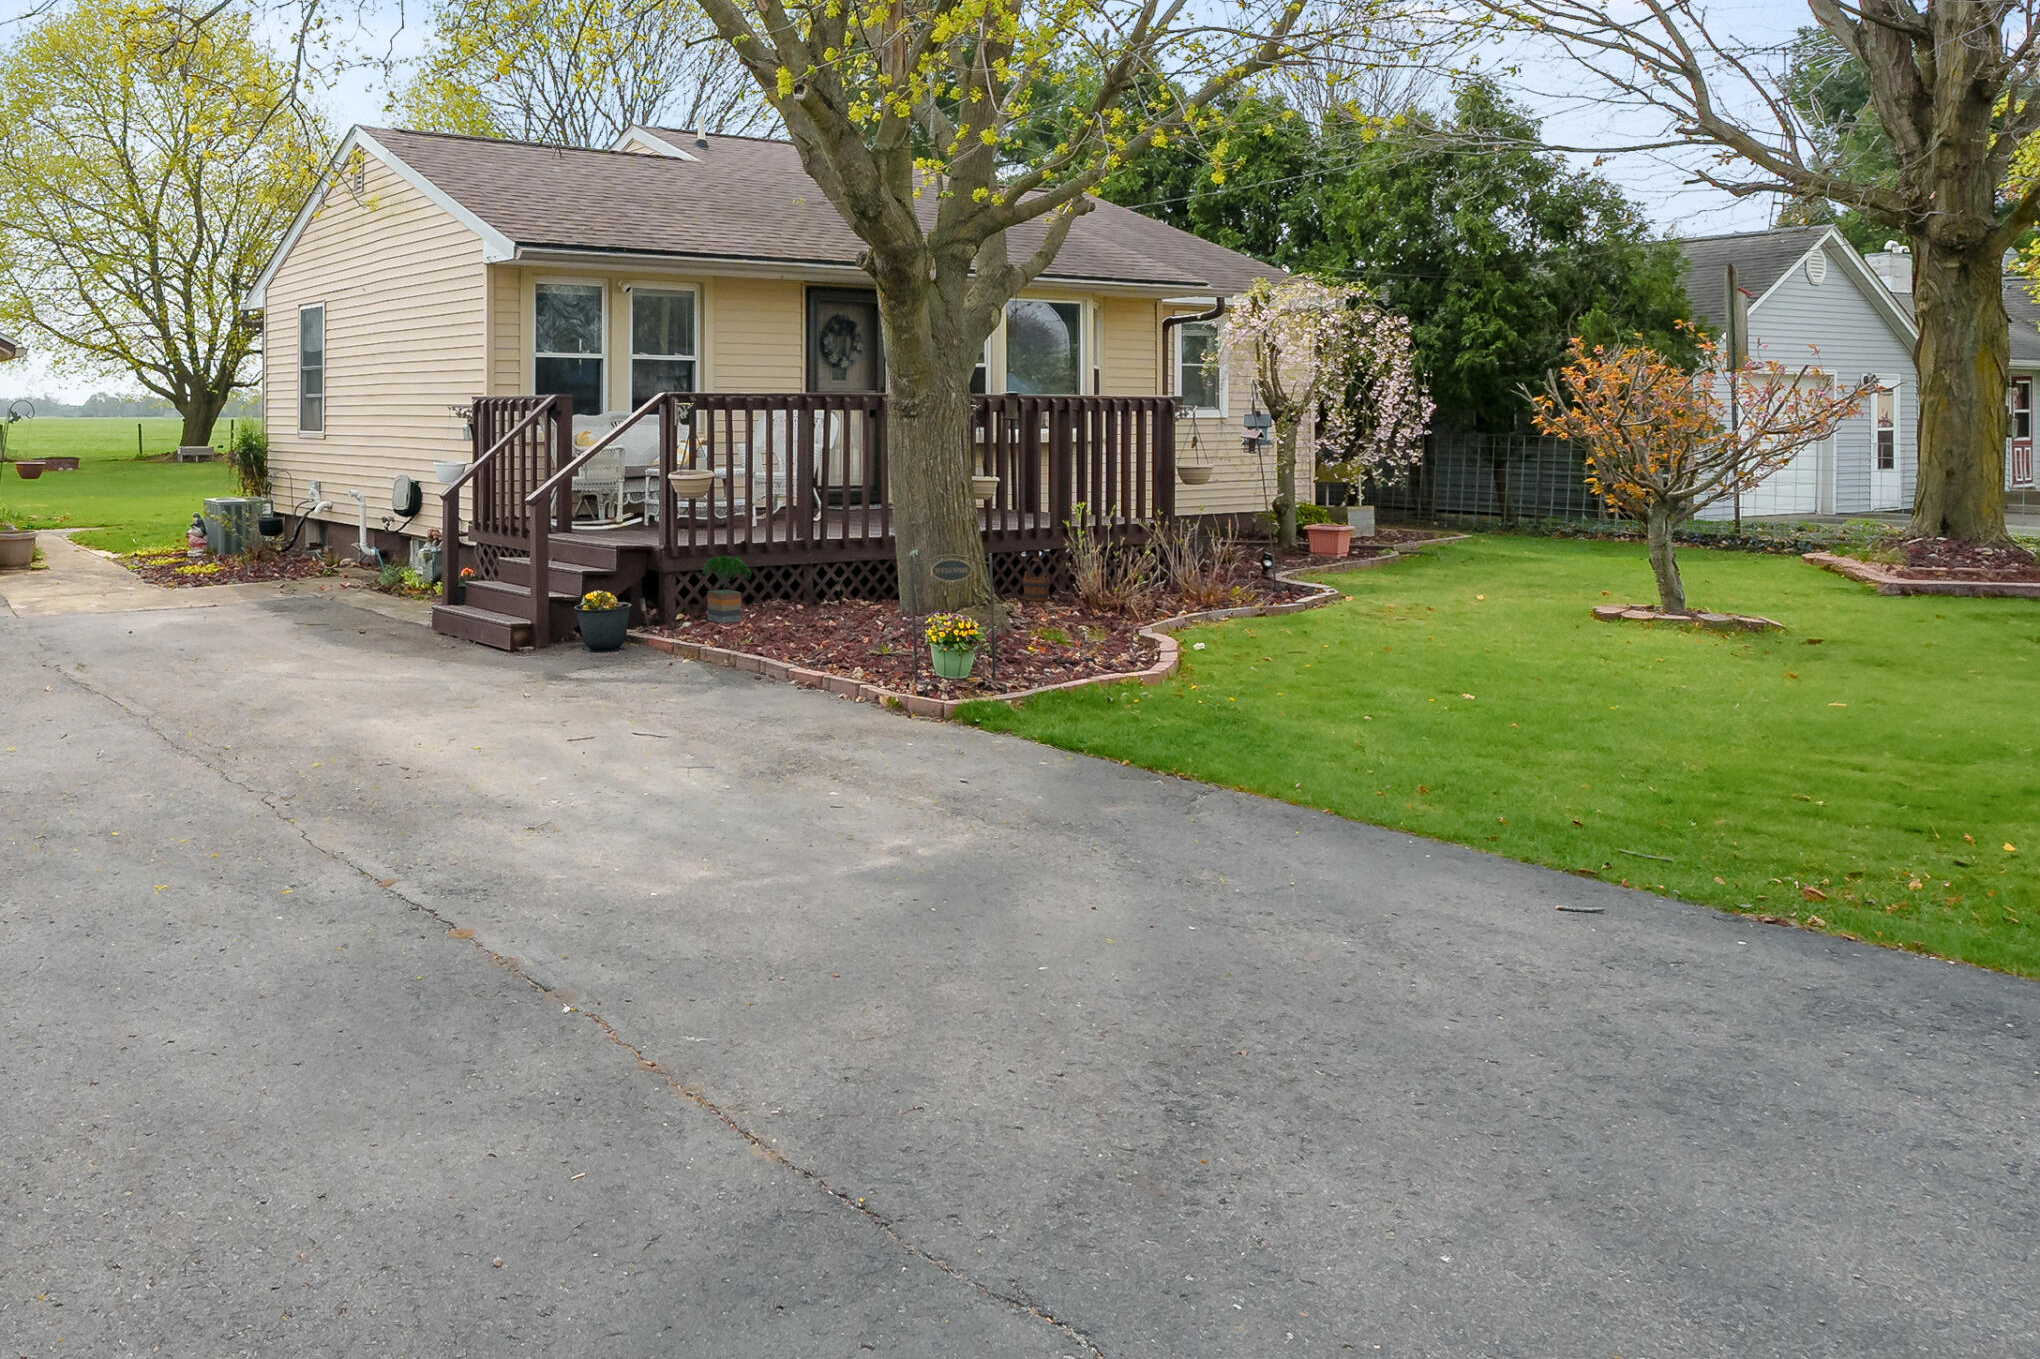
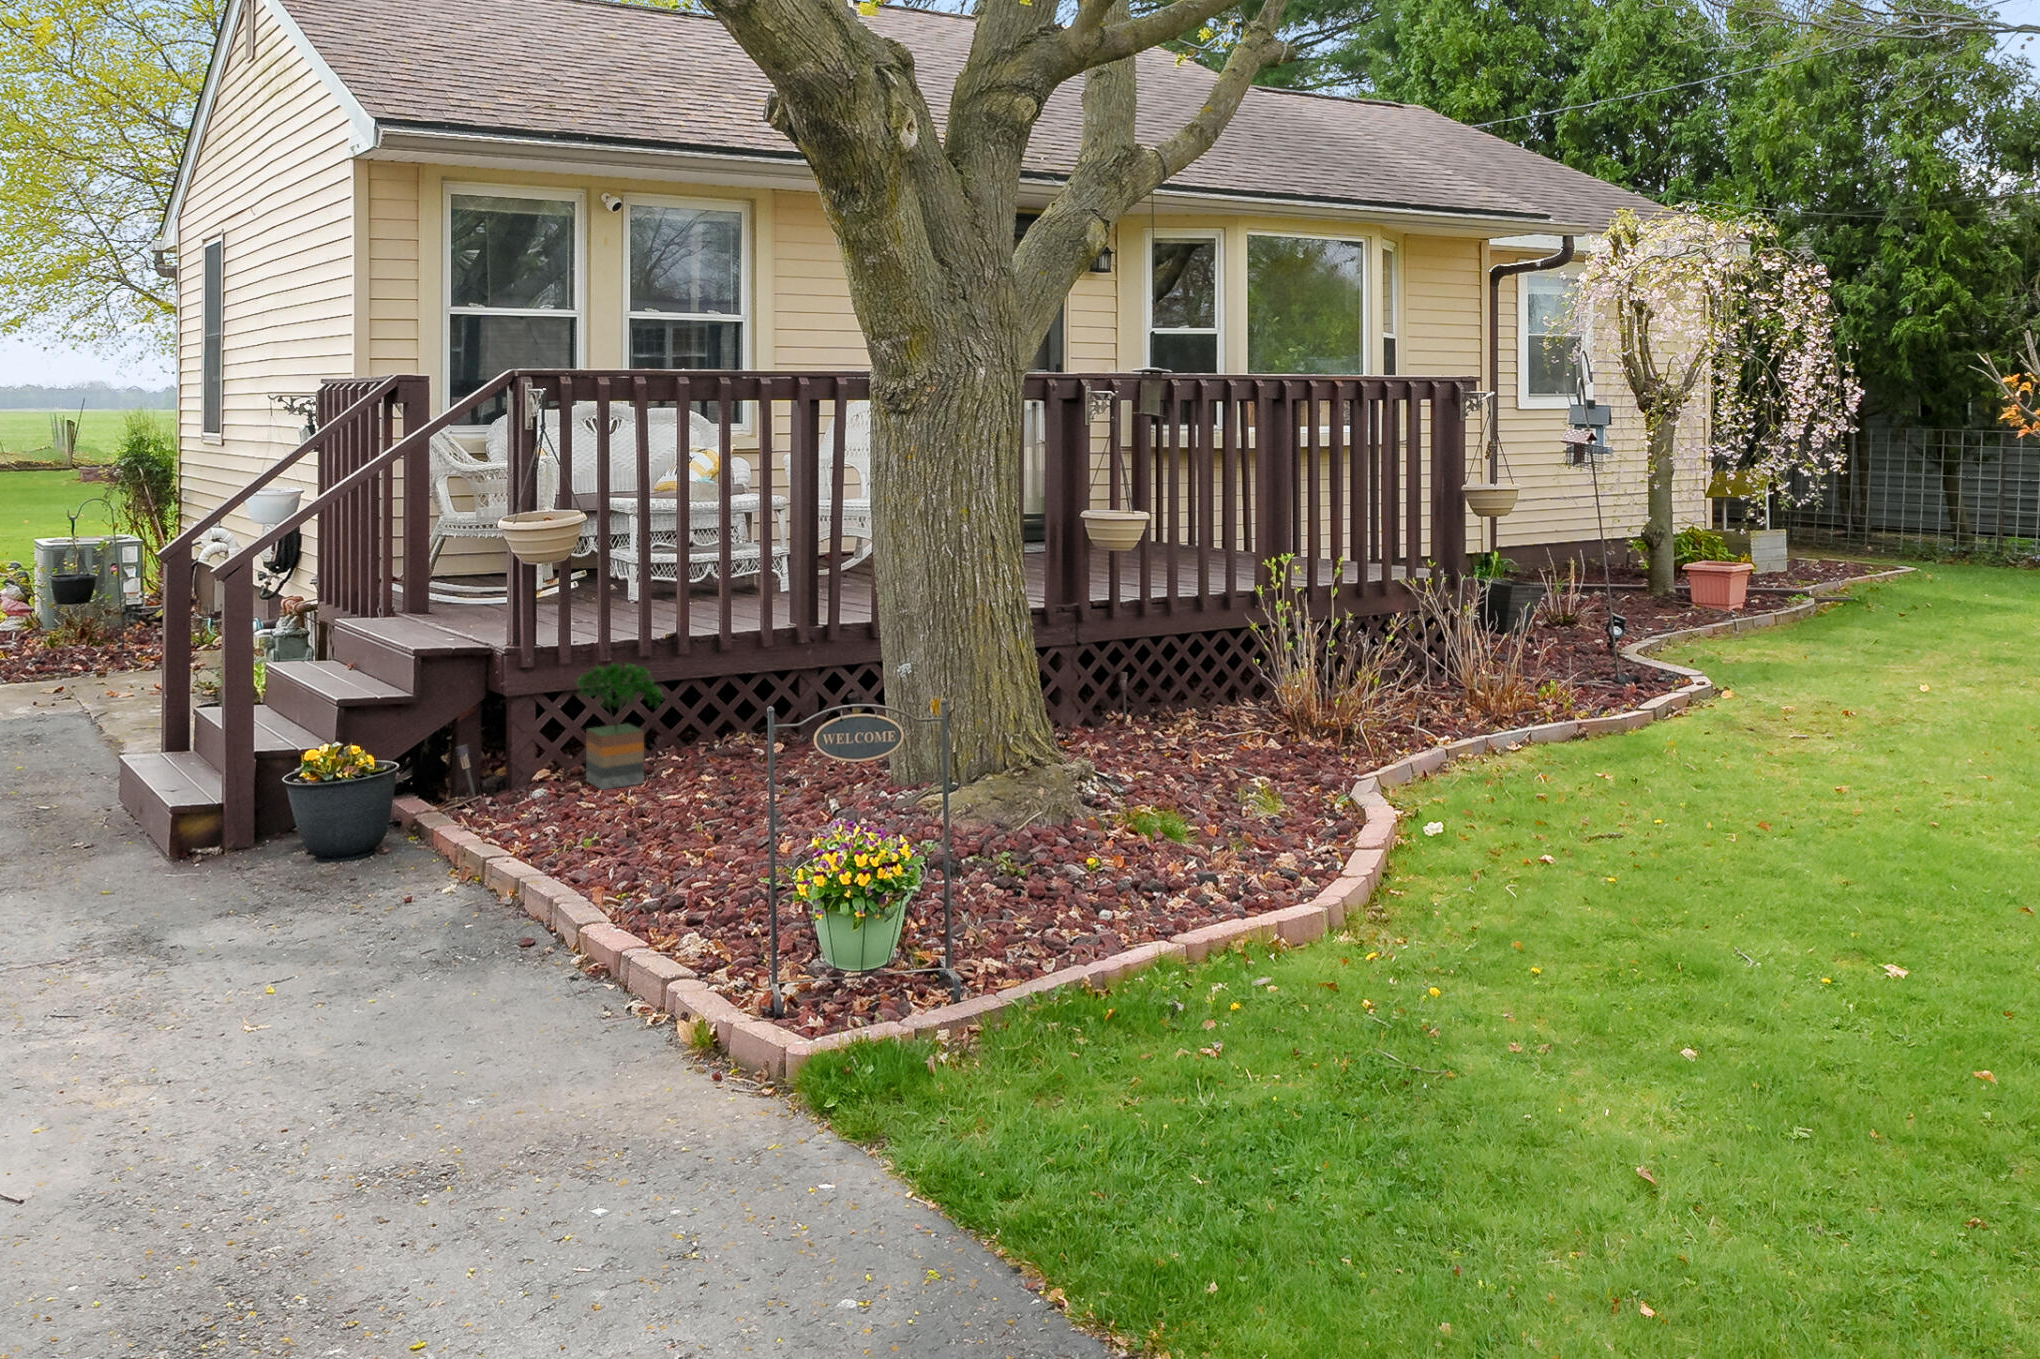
wooden bucket: present [1023,558,1050,601] -> none [1201,643,1244,716]

